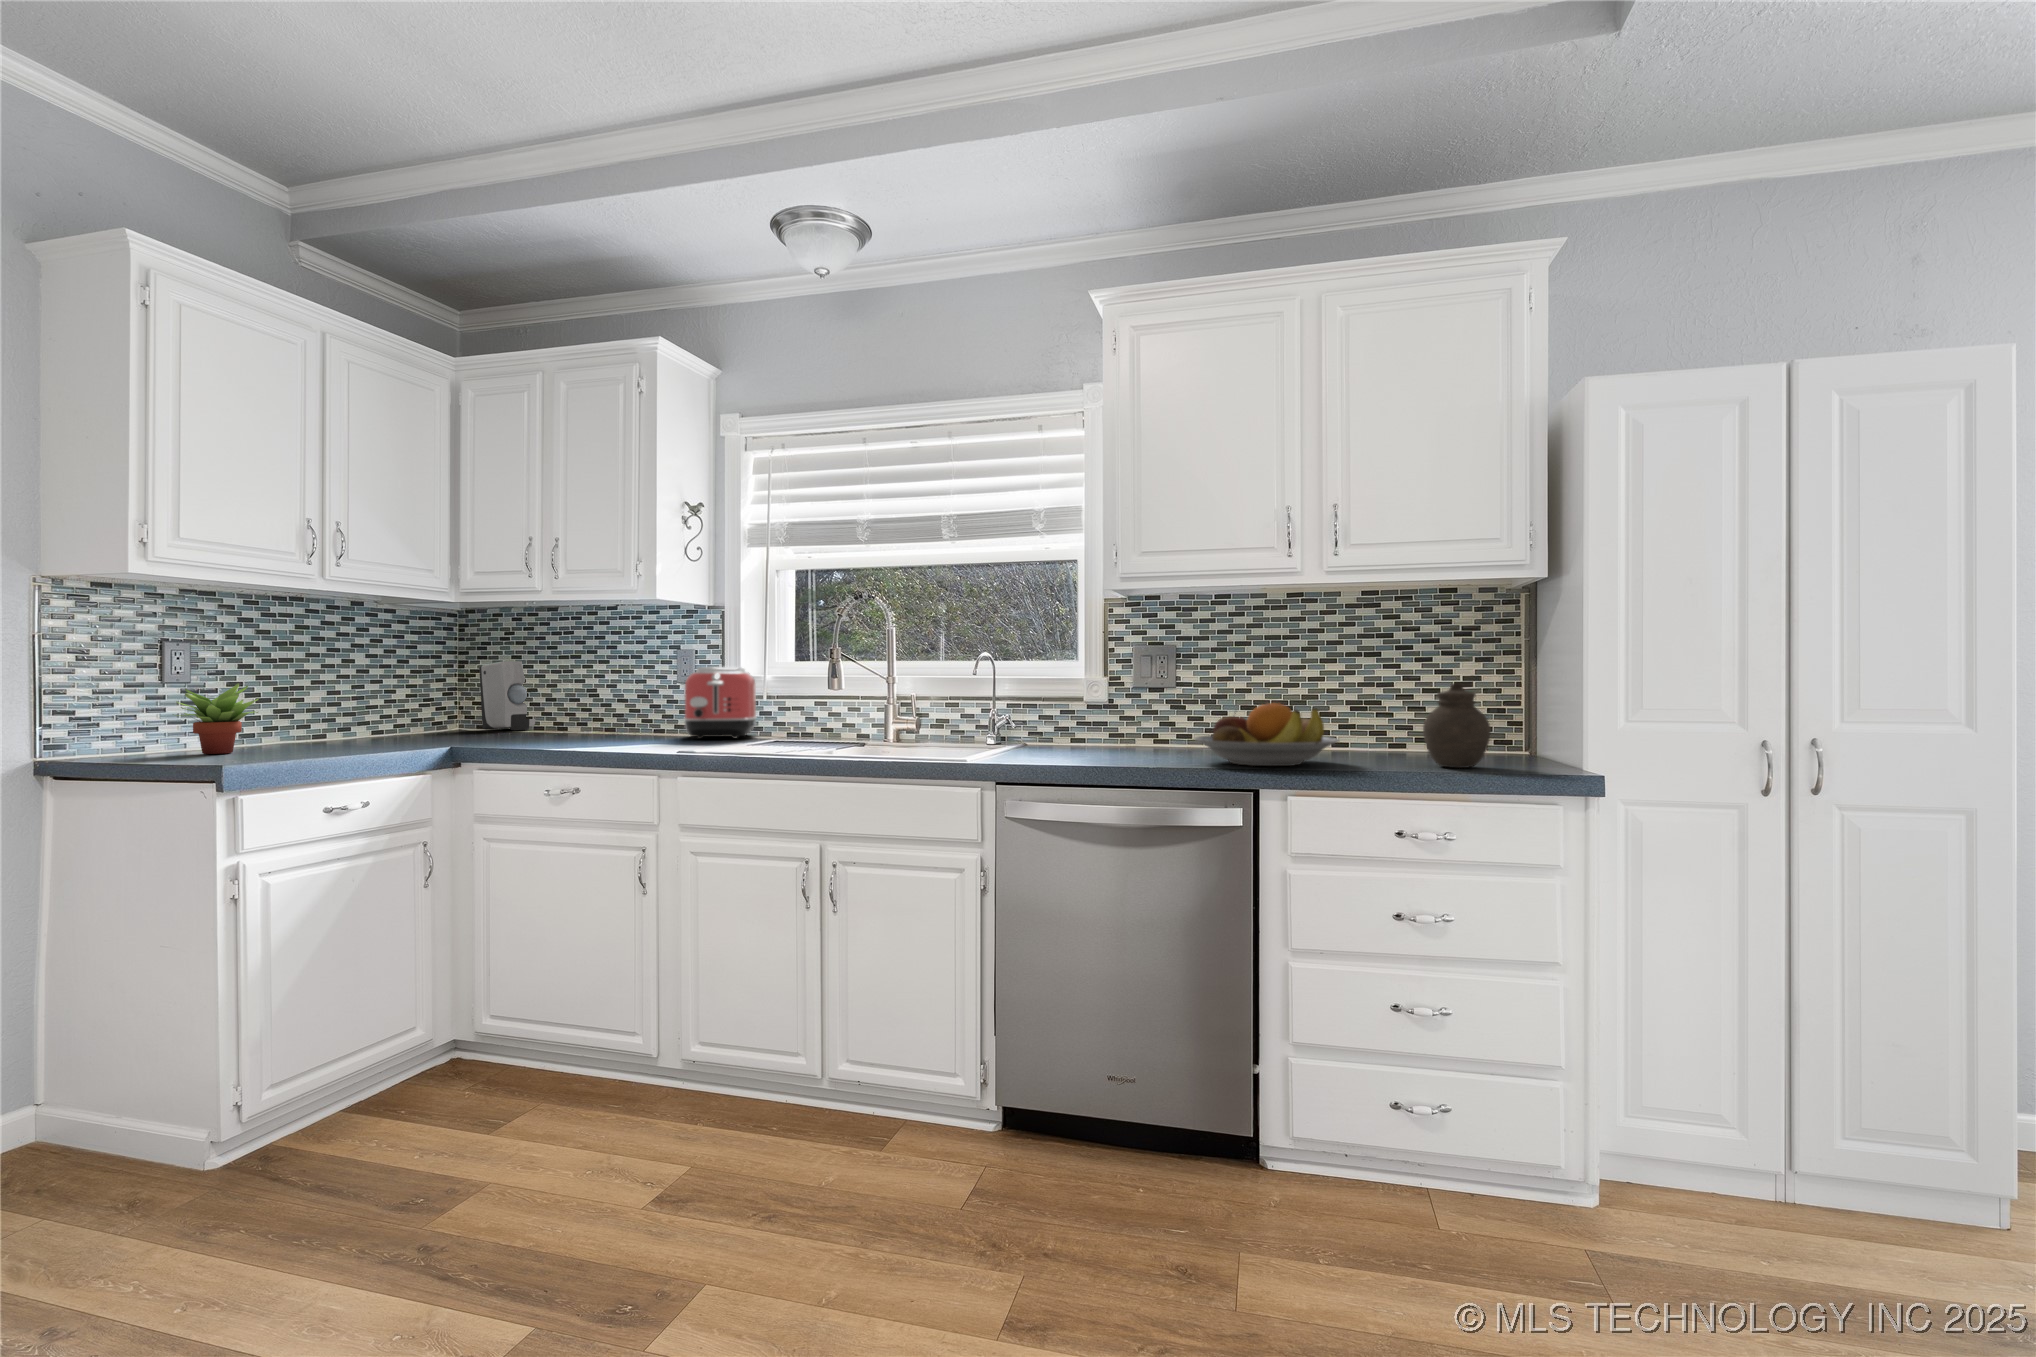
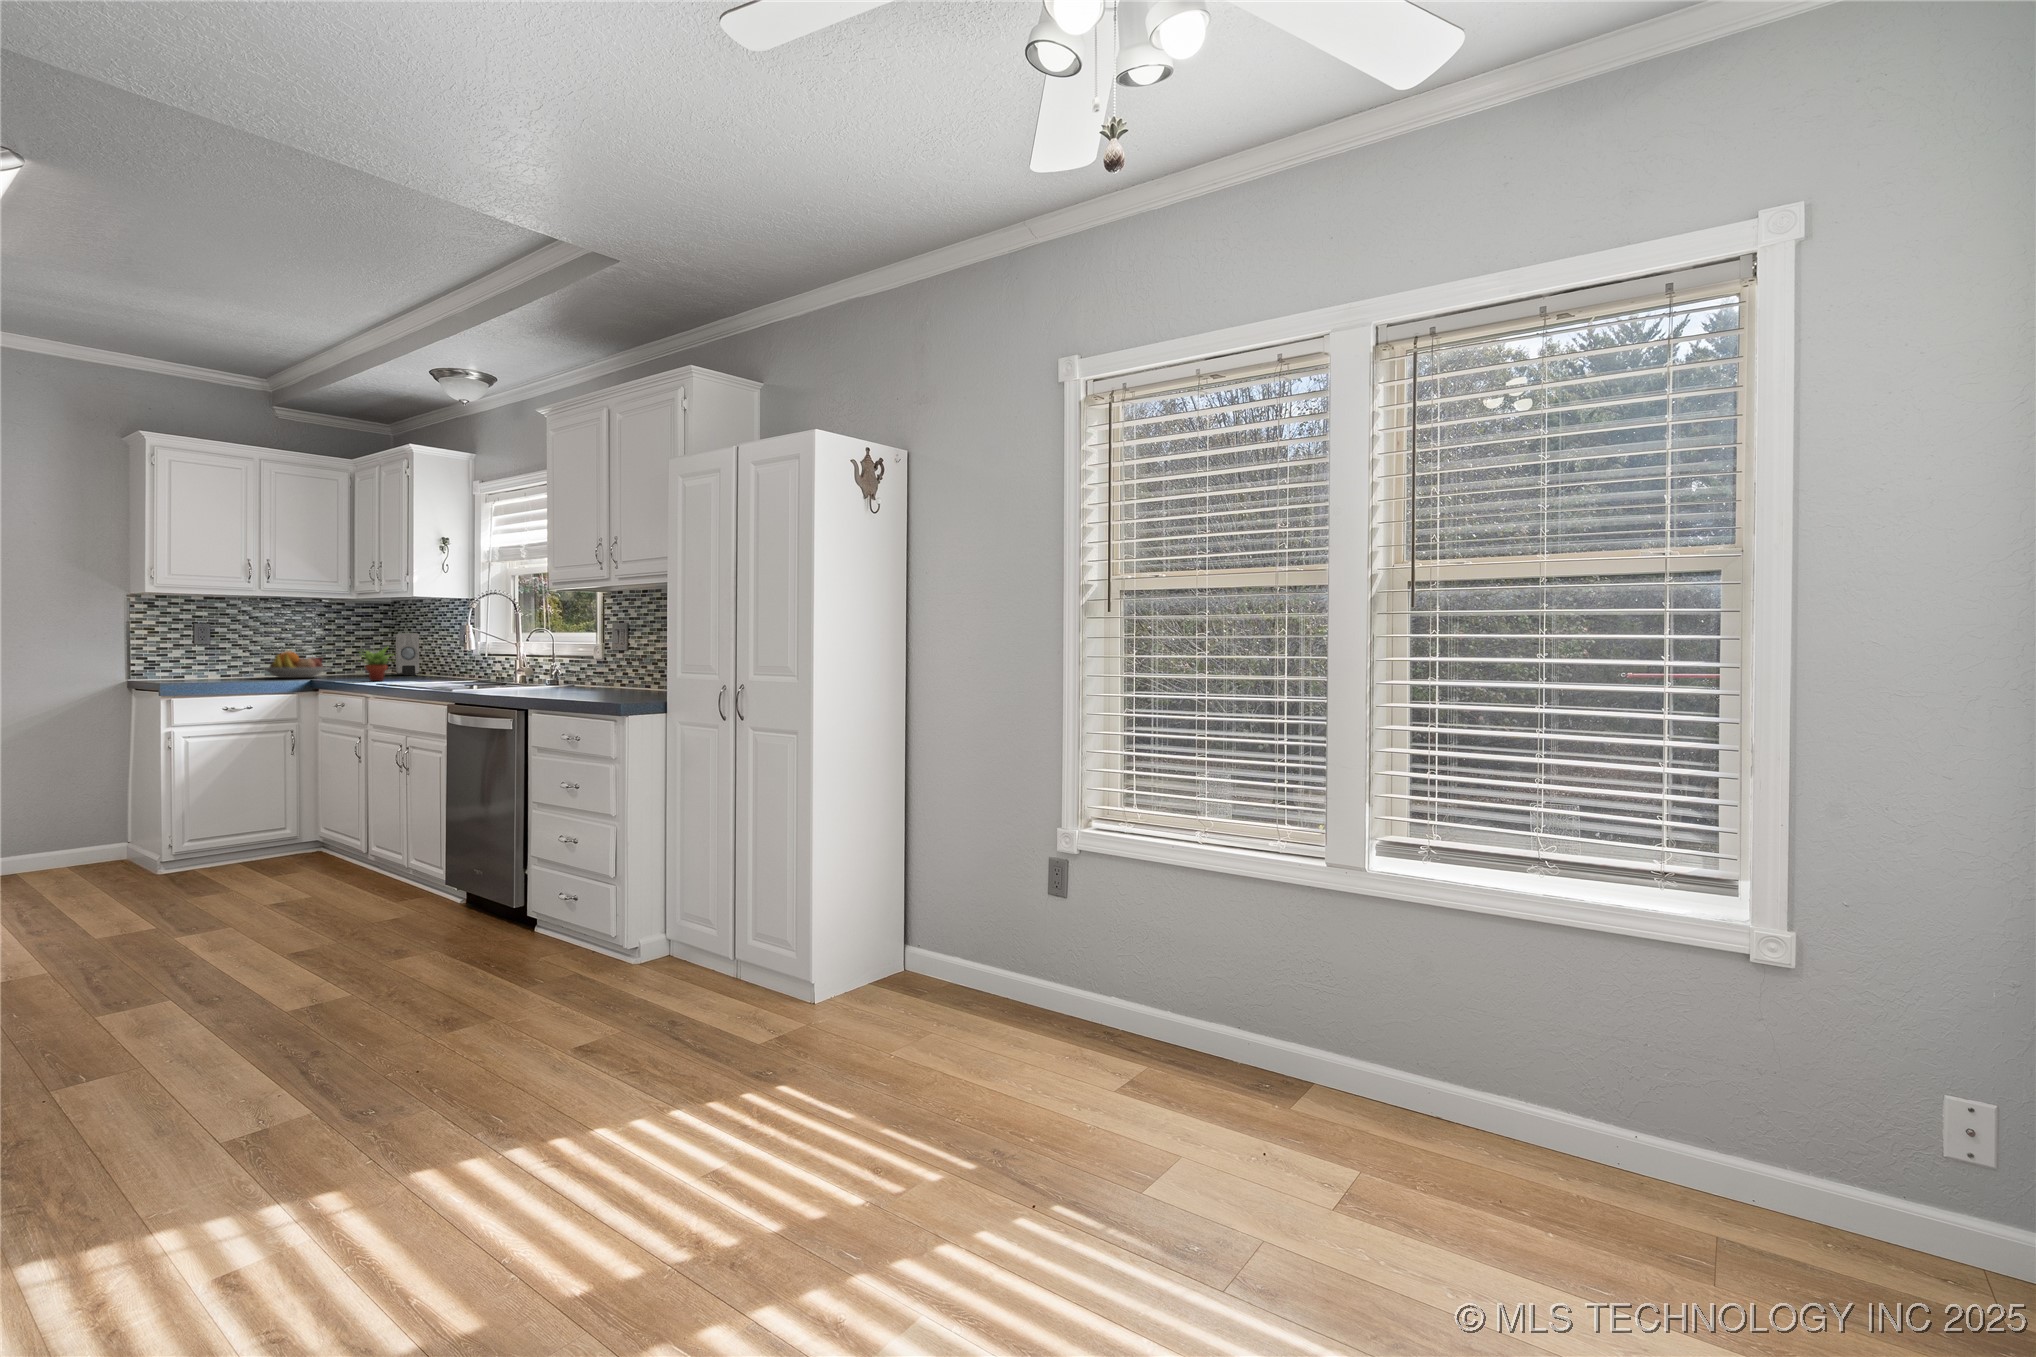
toaster: present [684,667,757,739] -> none [431,638,492,681]
succulent plant: present [177,683,259,754] -> present [364,646,390,681]
jar: present [1423,683,1491,768] -> none [606,651,644,701]
fruit bowl: present [1194,703,1339,766] -> present [262,652,329,678]

